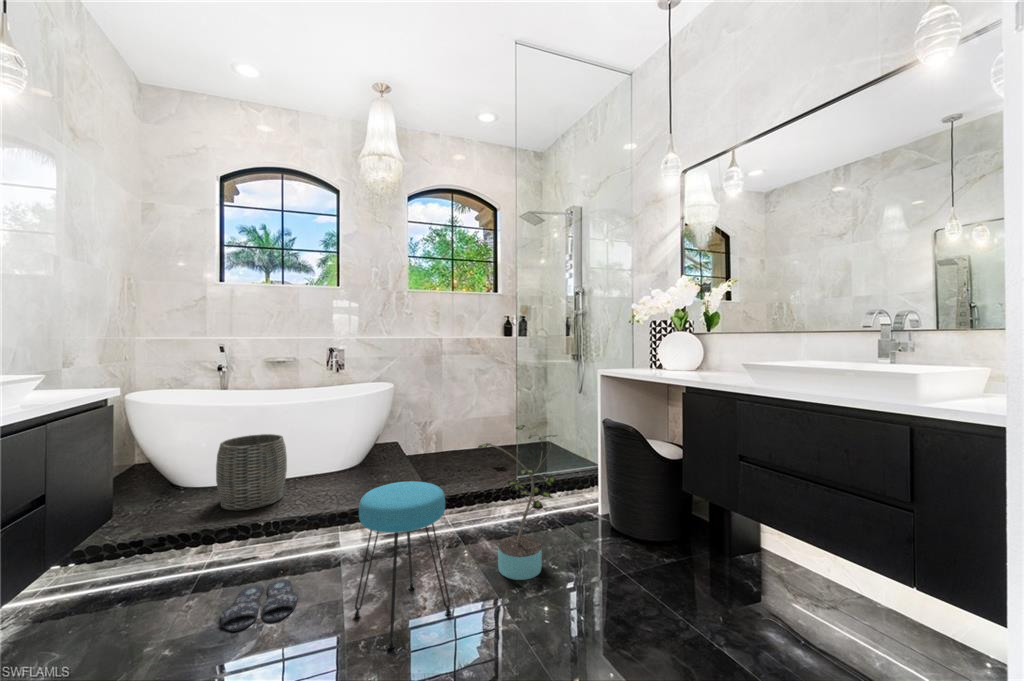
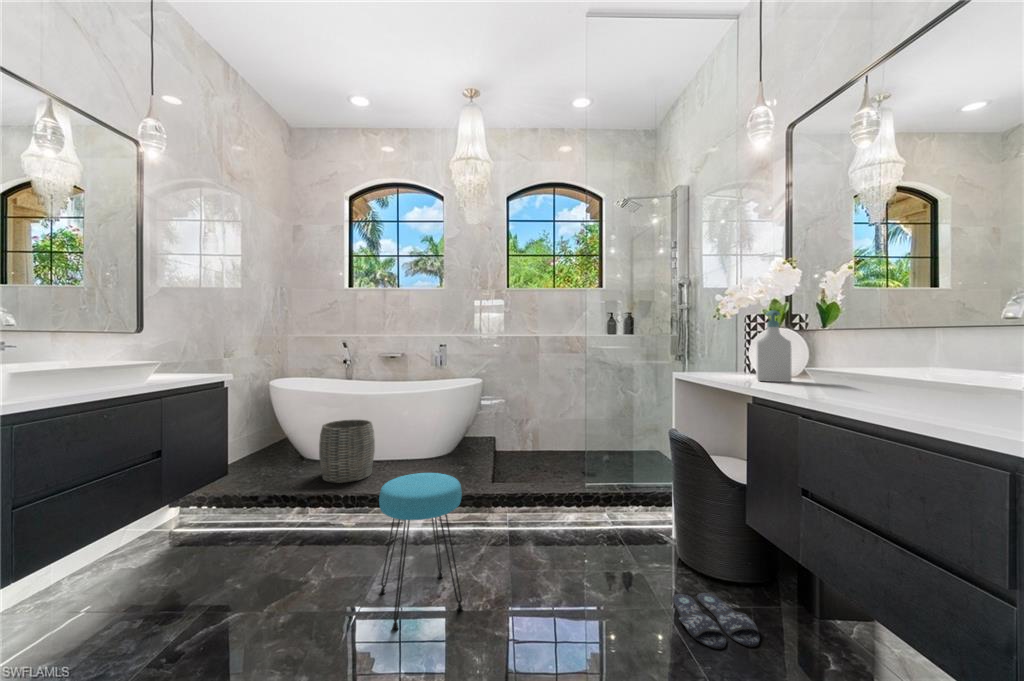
soap bottle: none [677,318,705,375] -> present [756,310,792,382]
potted plant: present [478,425,557,580] -> none [510,427,596,592]
slippers: present [221,579,299,631] -> present [672,593,760,649]

